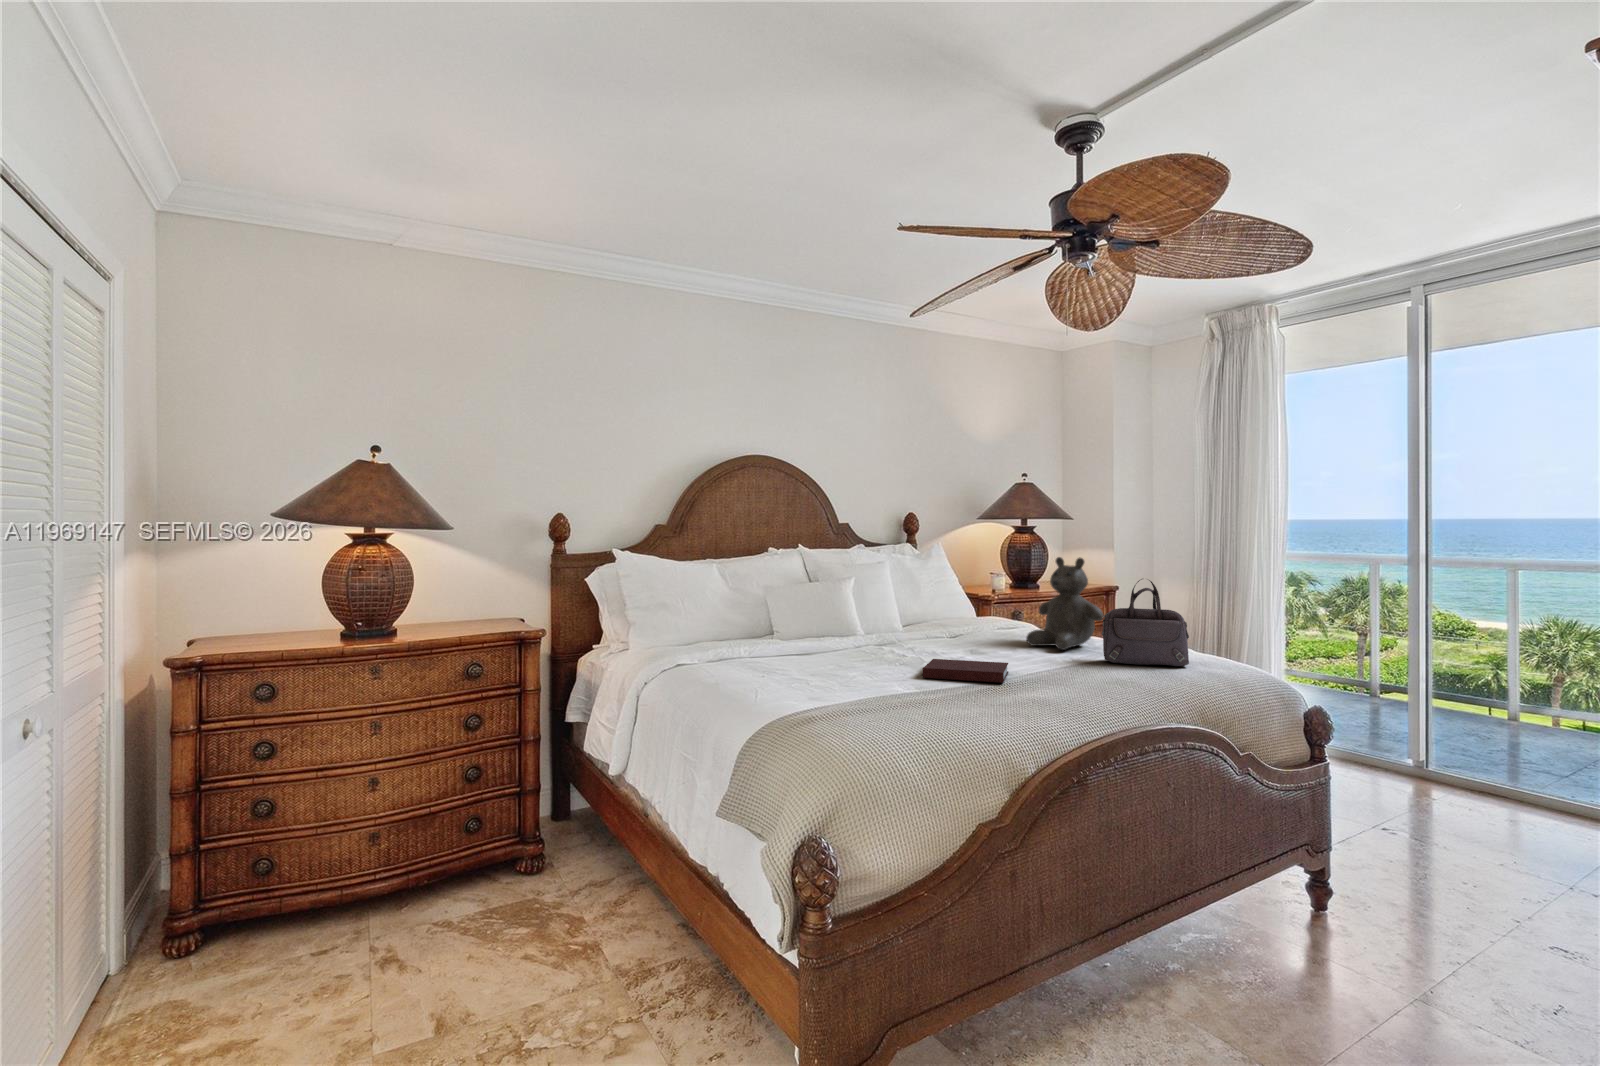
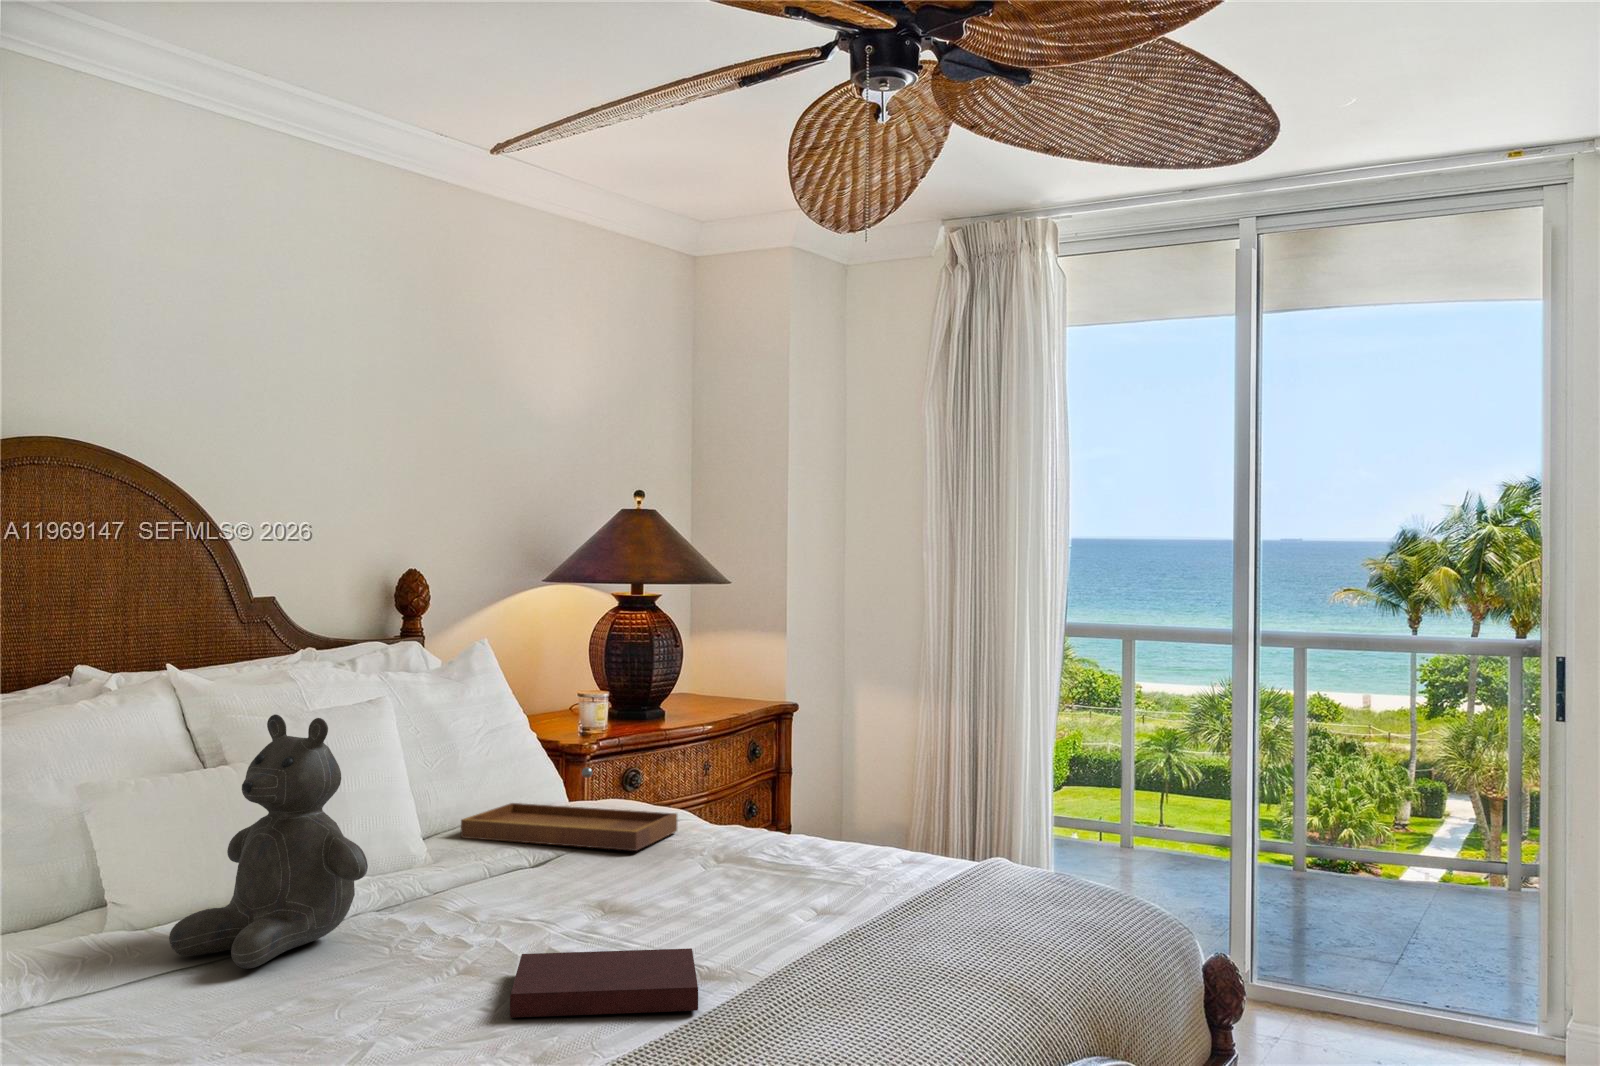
teddy bear: present [1026,557,1104,650] -> present [169,714,368,969]
handbag: present [1102,579,1189,666] -> none [856,738,1014,913]
tray: none [924,598,1026,635] -> present [461,767,677,851]

